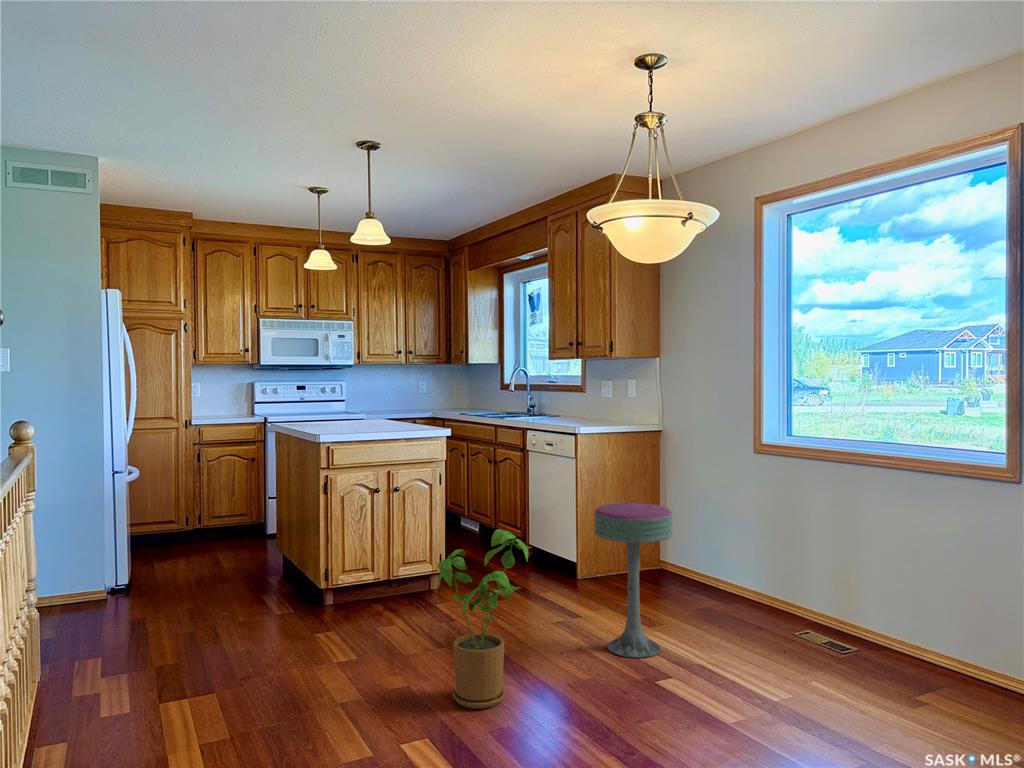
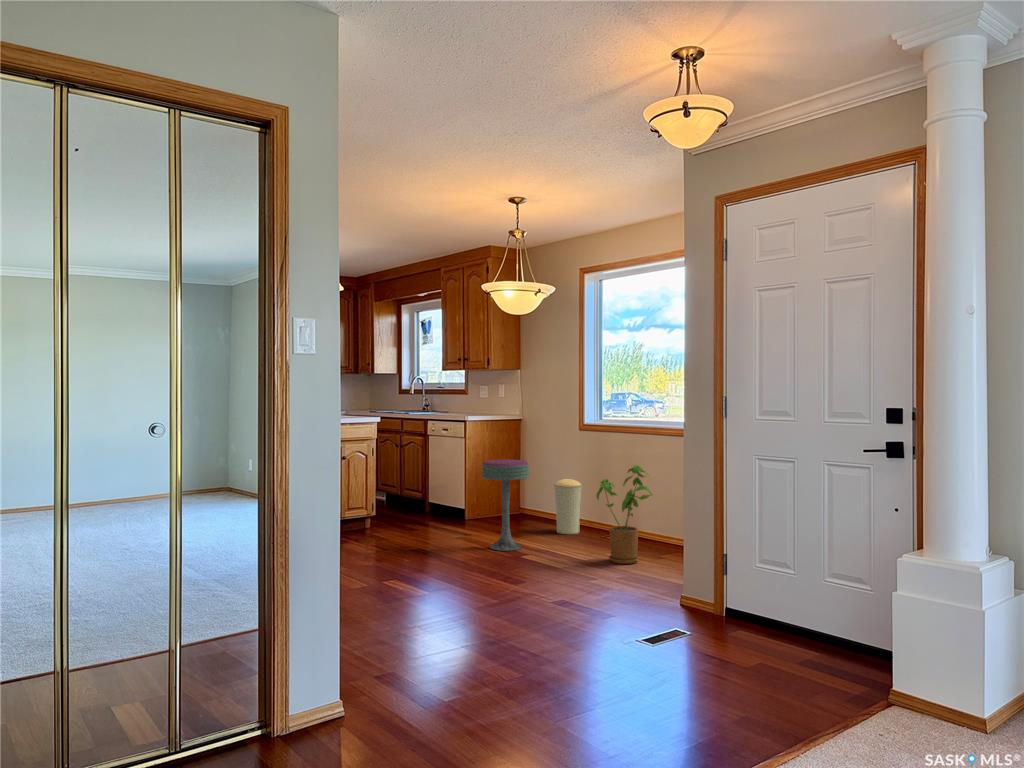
house plant: present [437,529,531,709] -> present [597,465,652,564]
trash can: none [712,530,759,620] -> present [554,479,582,534]

